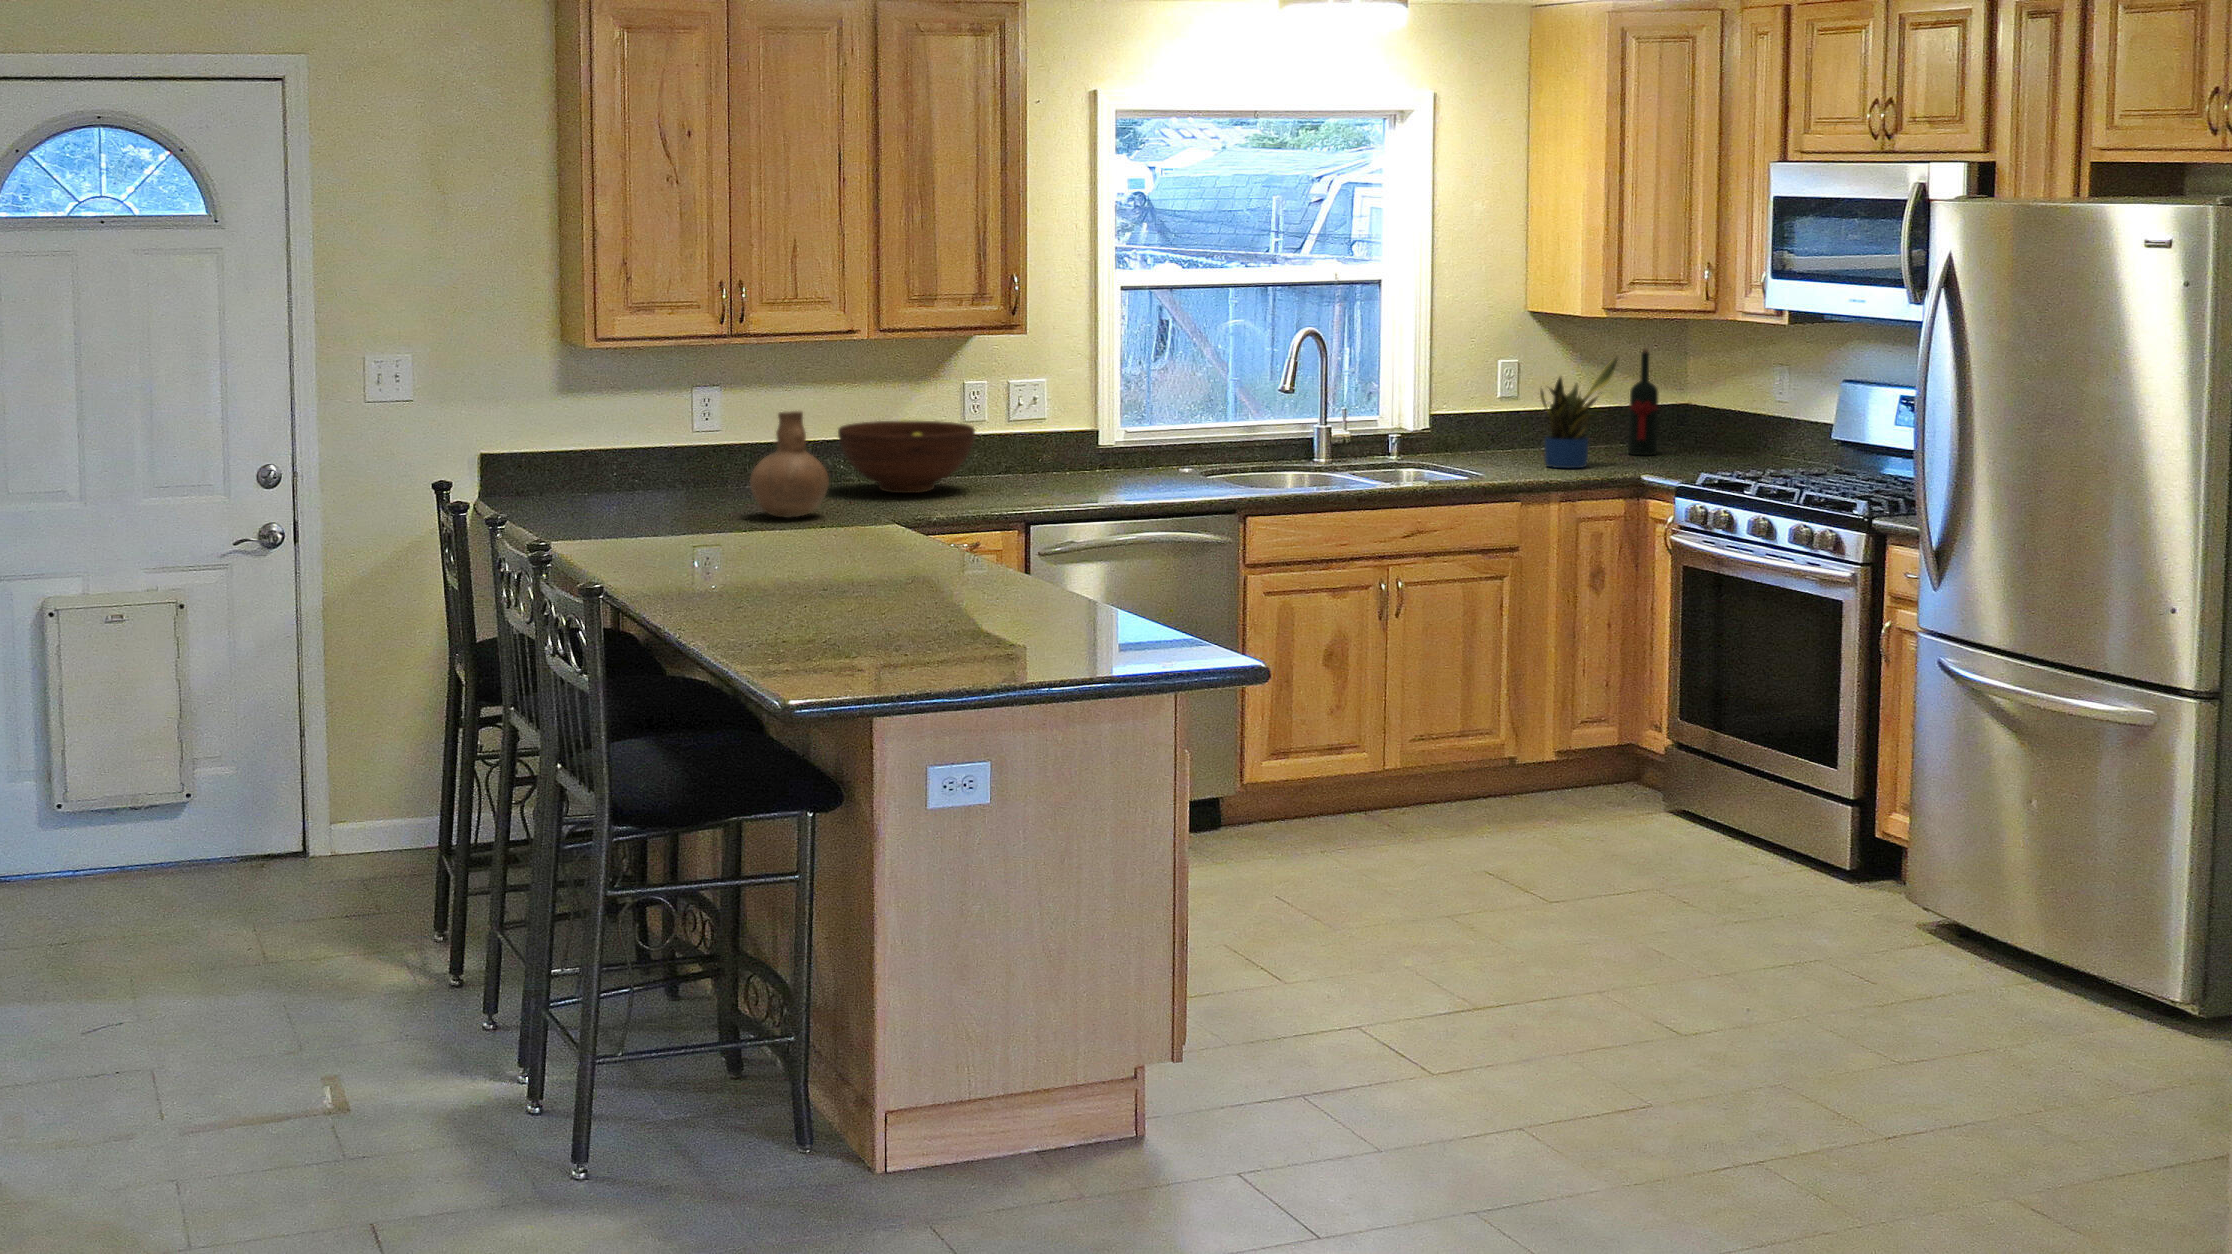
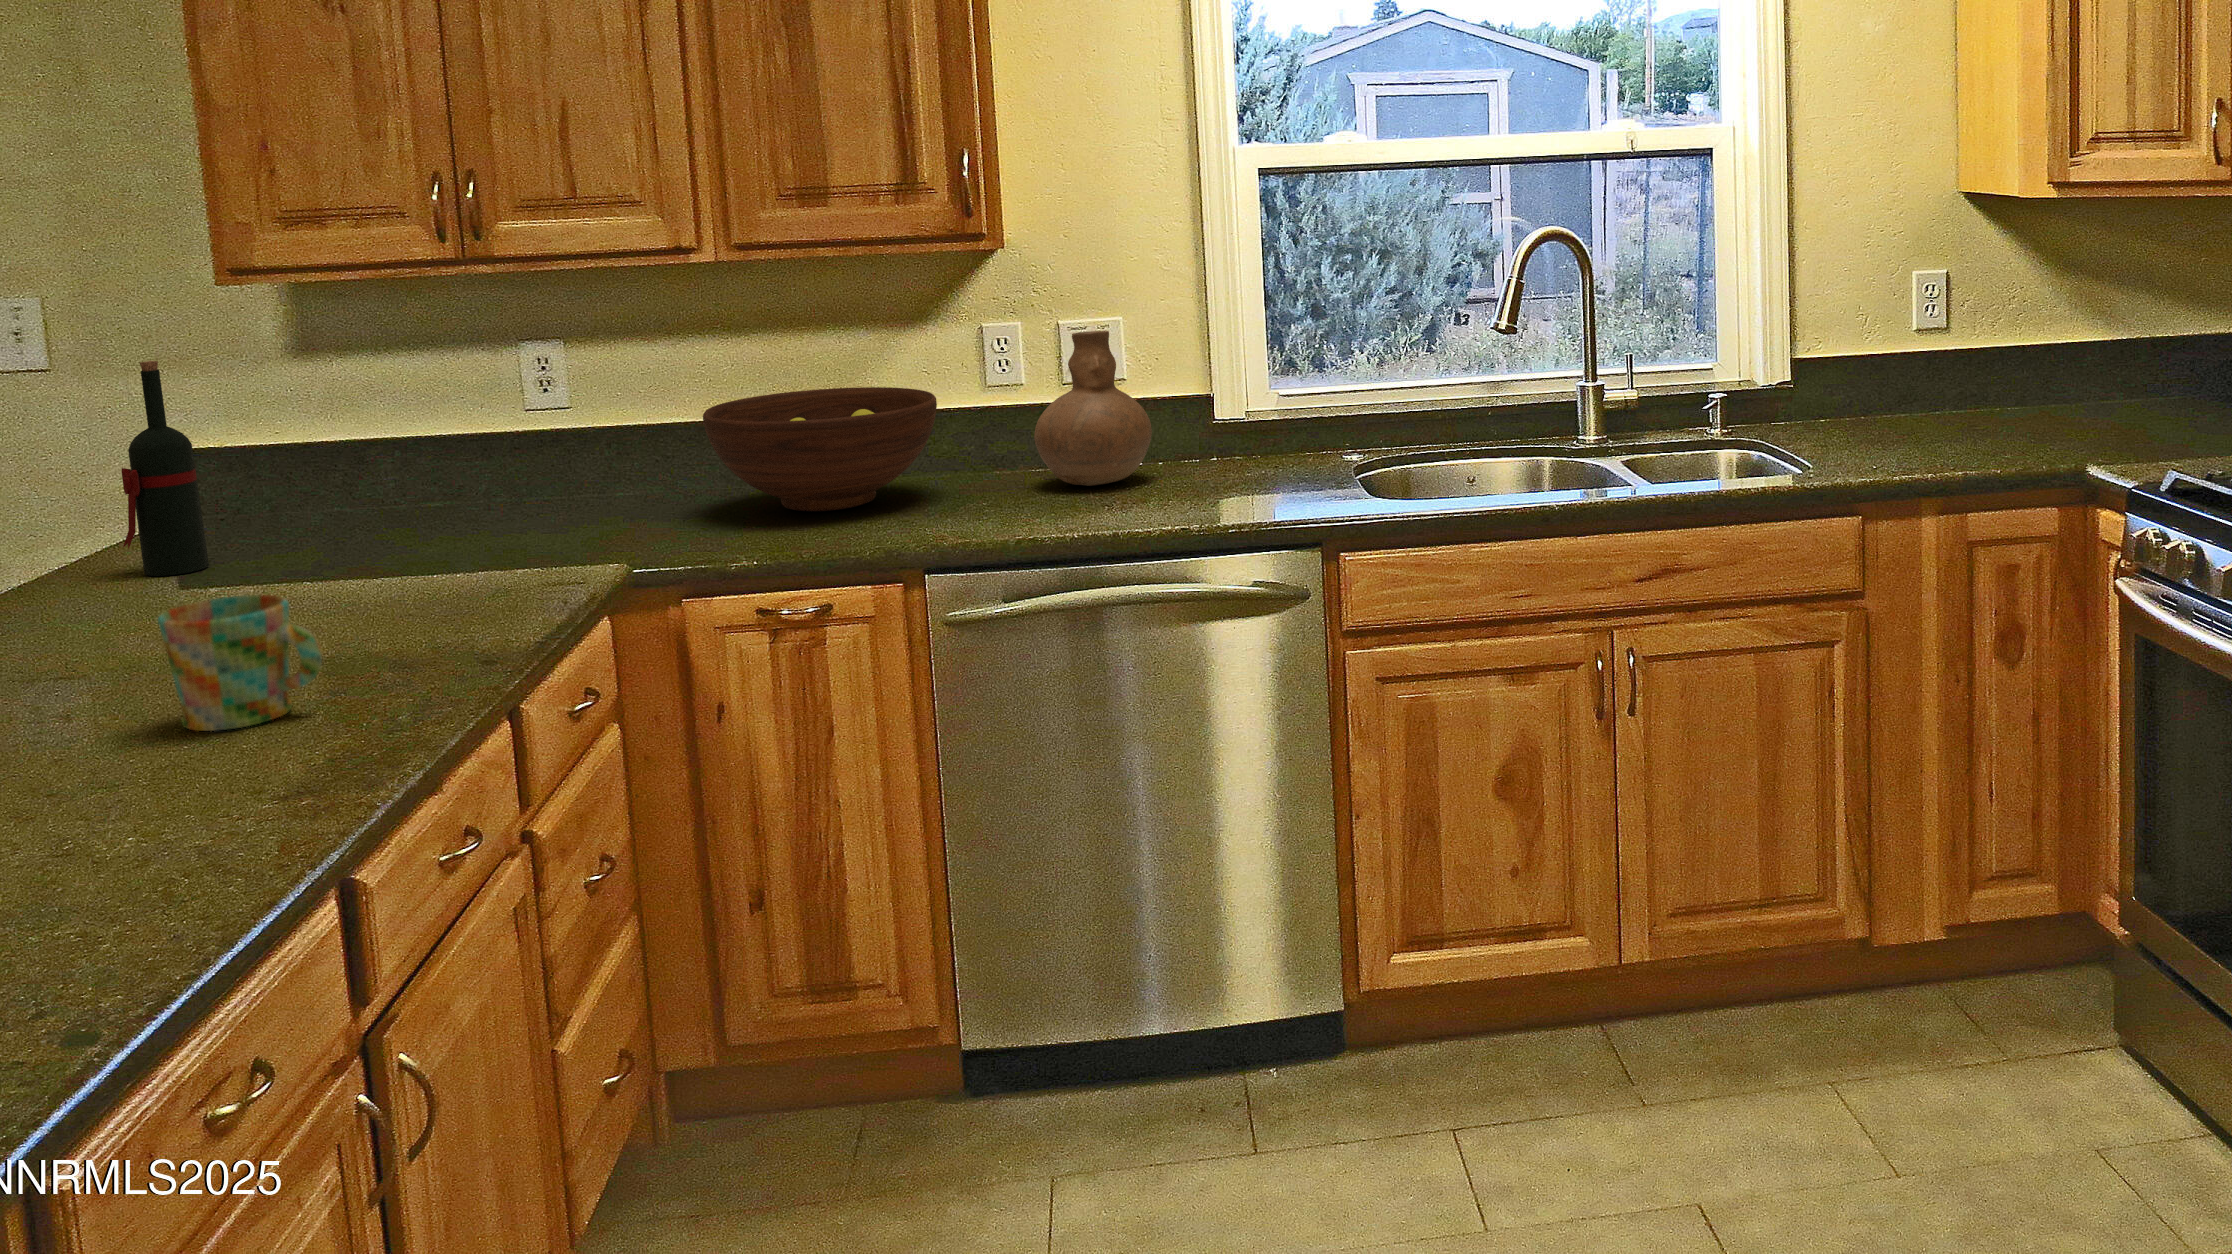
wine bottle: present [1628,348,1658,455] -> present [121,361,209,576]
potted plant: present [1540,357,1618,468] -> none [1932,267,2060,457]
vase: present [750,411,829,517] -> present [1034,331,1152,486]
mug: none [833,501,903,564] -> present [158,595,322,731]

